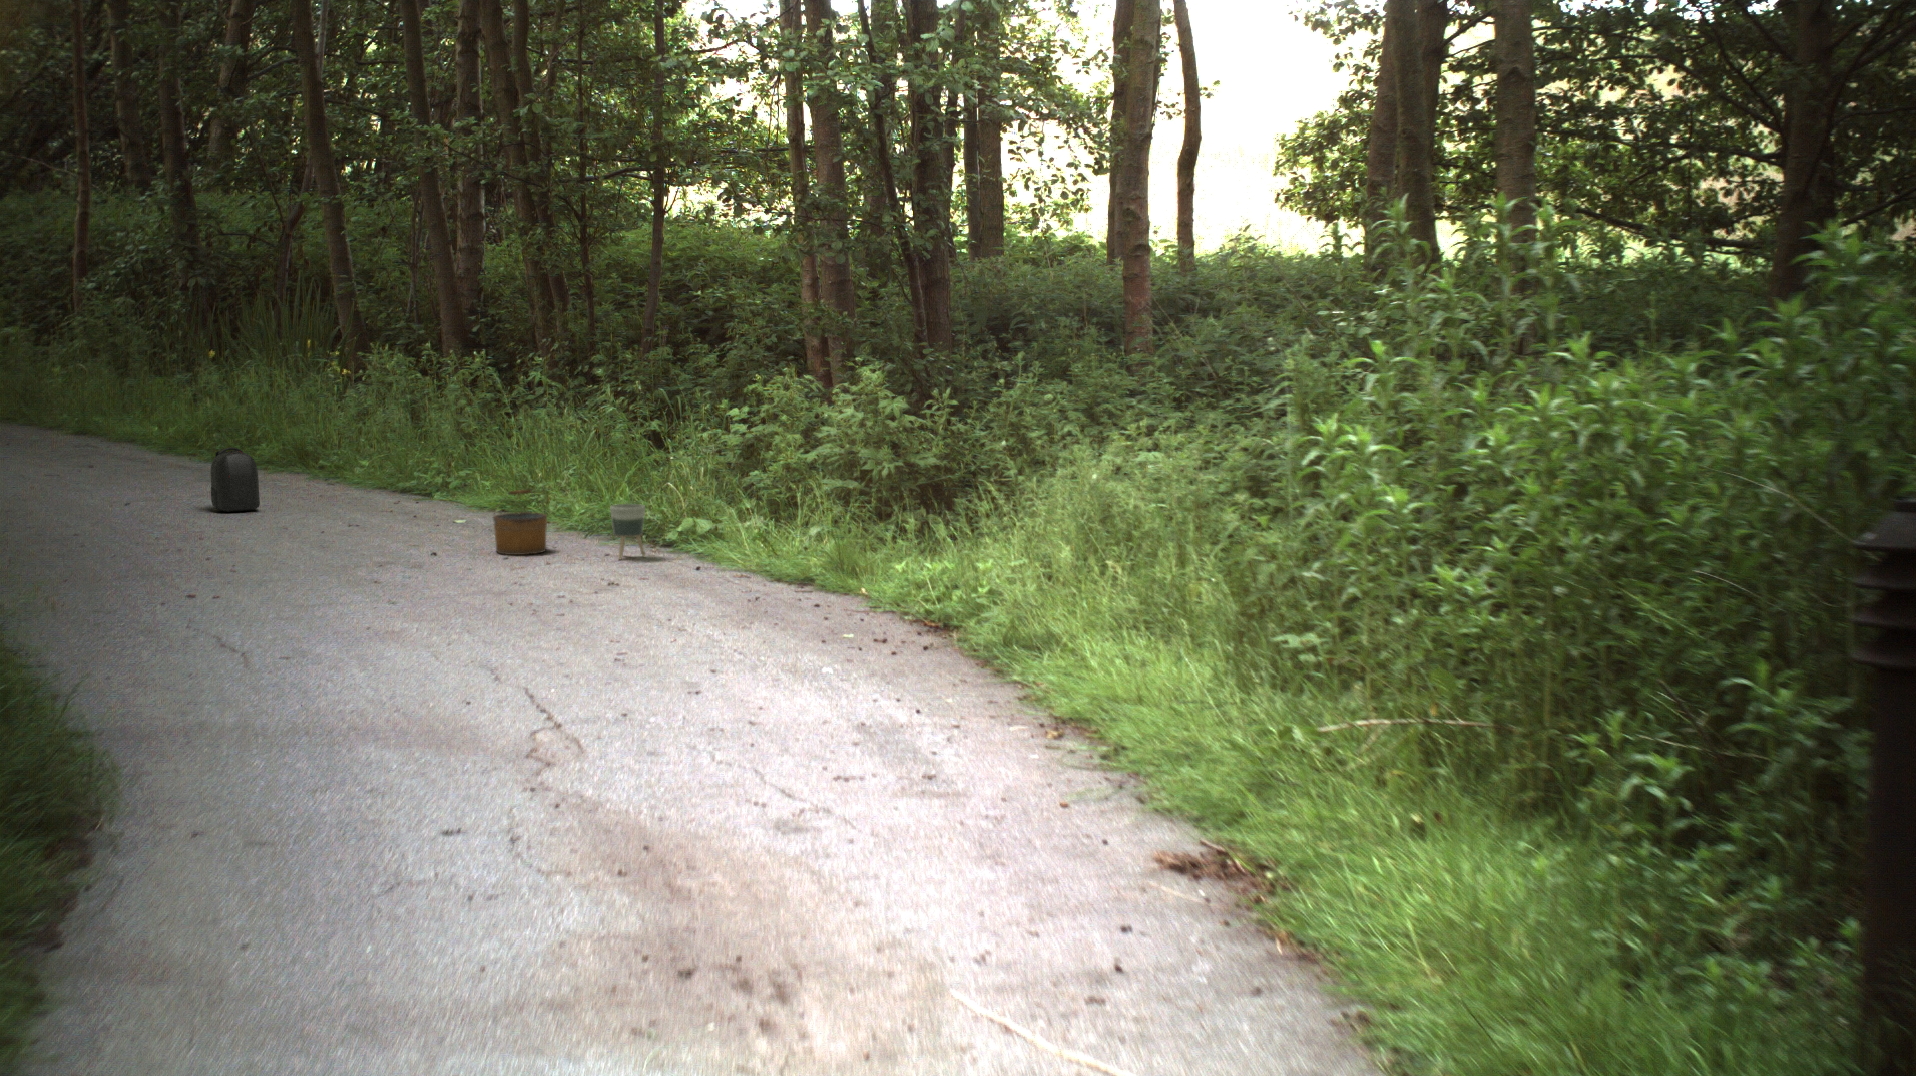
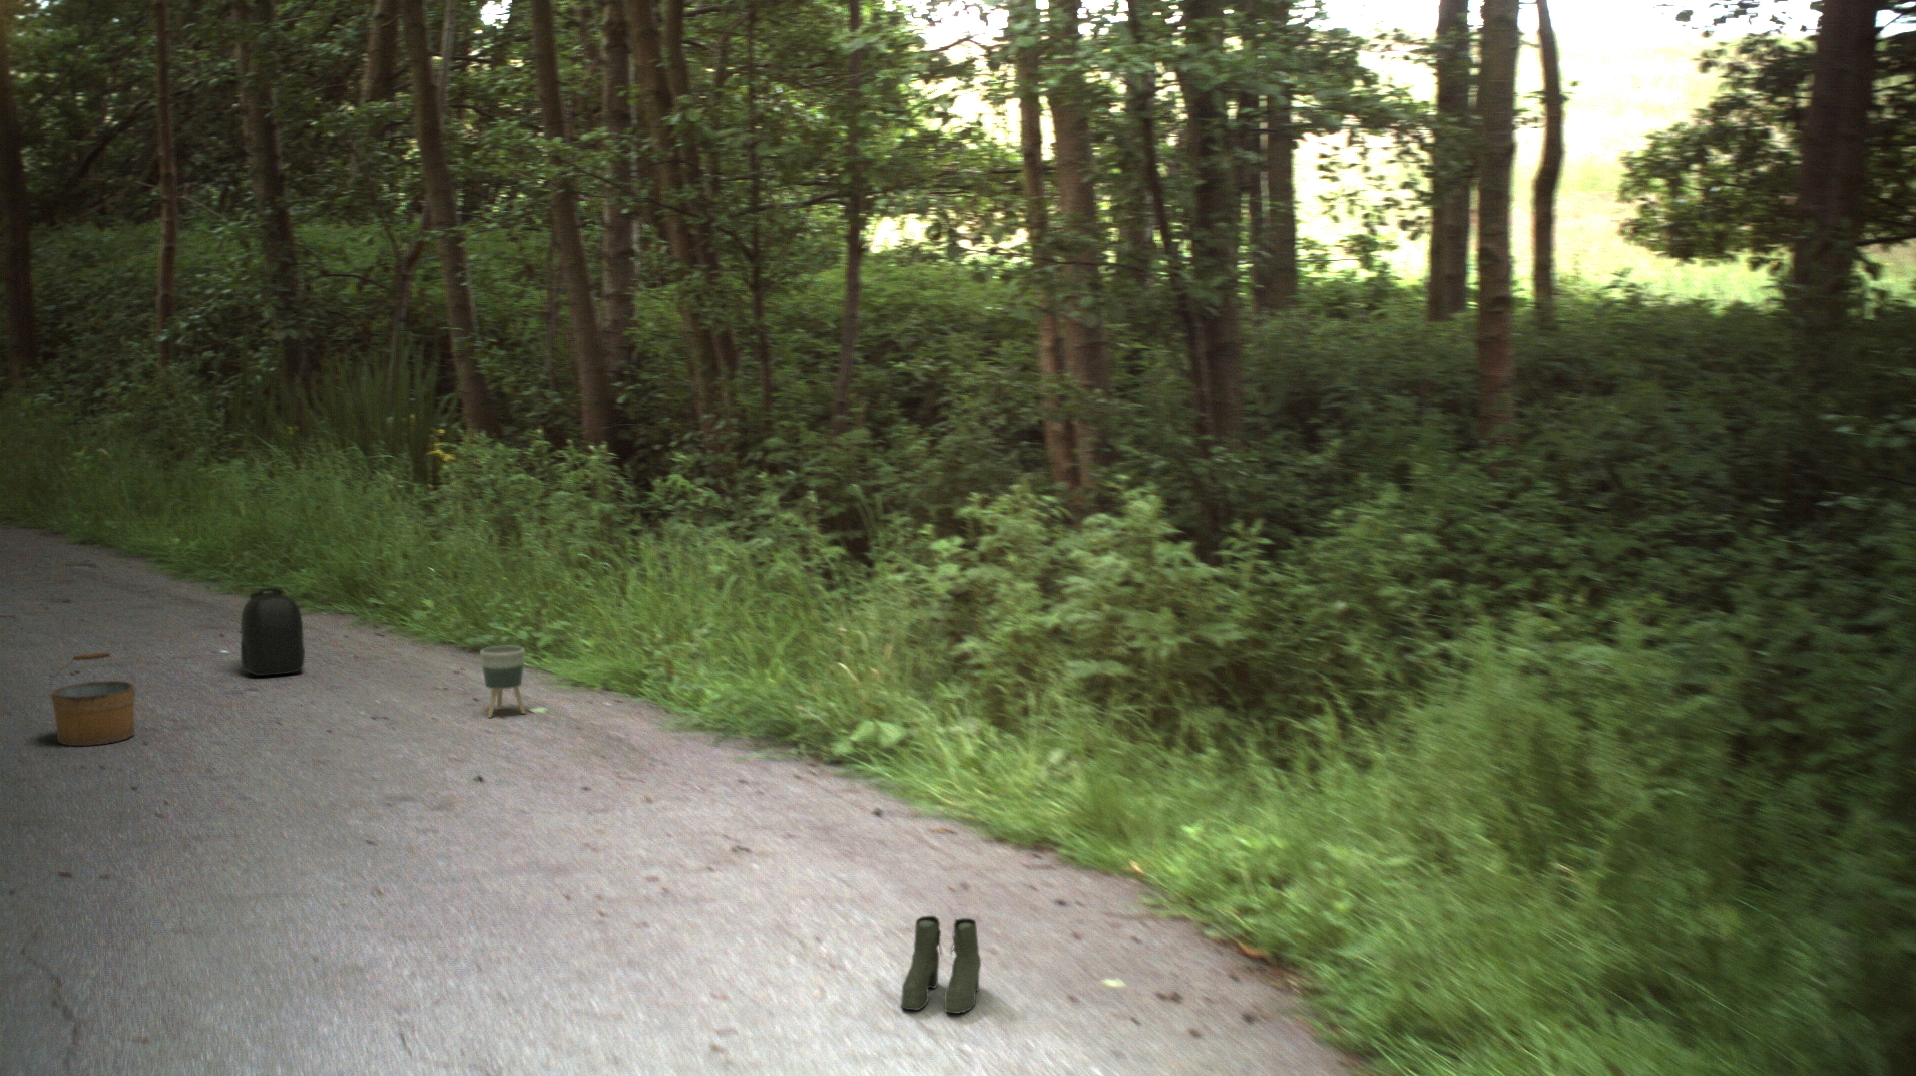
bucket: present [493,490,547,555] -> present [50,653,136,746]
planter: present [610,504,645,559] -> present [480,646,525,718]
boots: none [723,570,768,616] -> present [901,916,981,1014]

